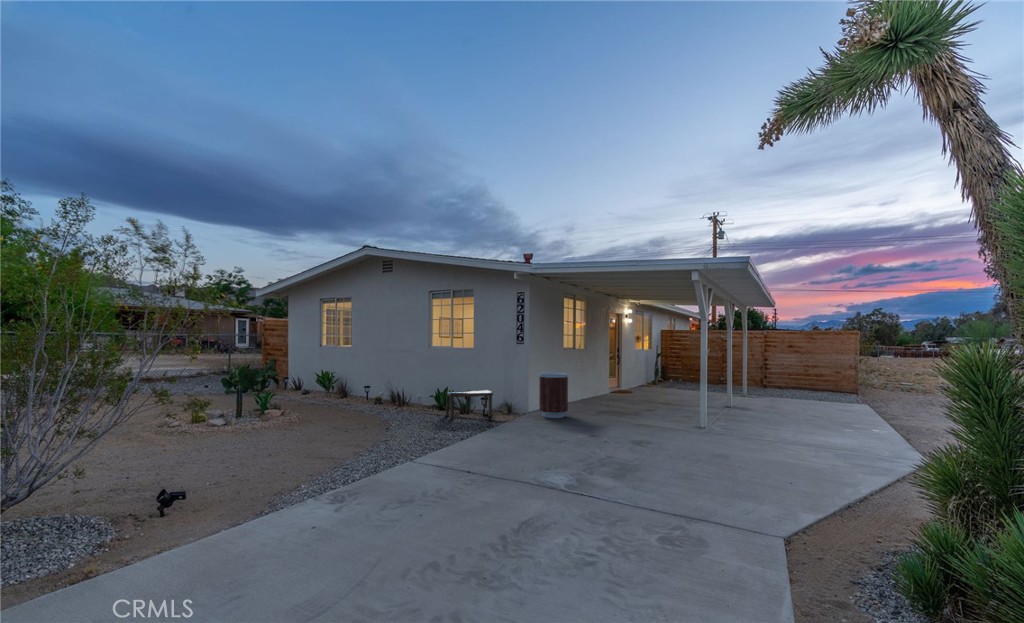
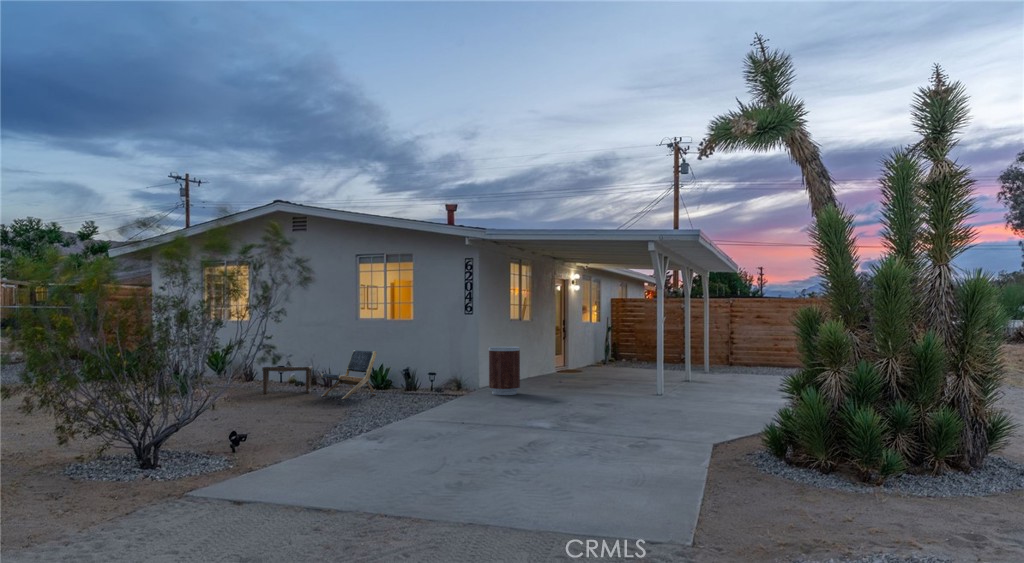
lounge chair: none [394,372,441,417] -> present [321,350,377,399]
bench: present [446,390,493,419] -> present [262,366,313,394]

